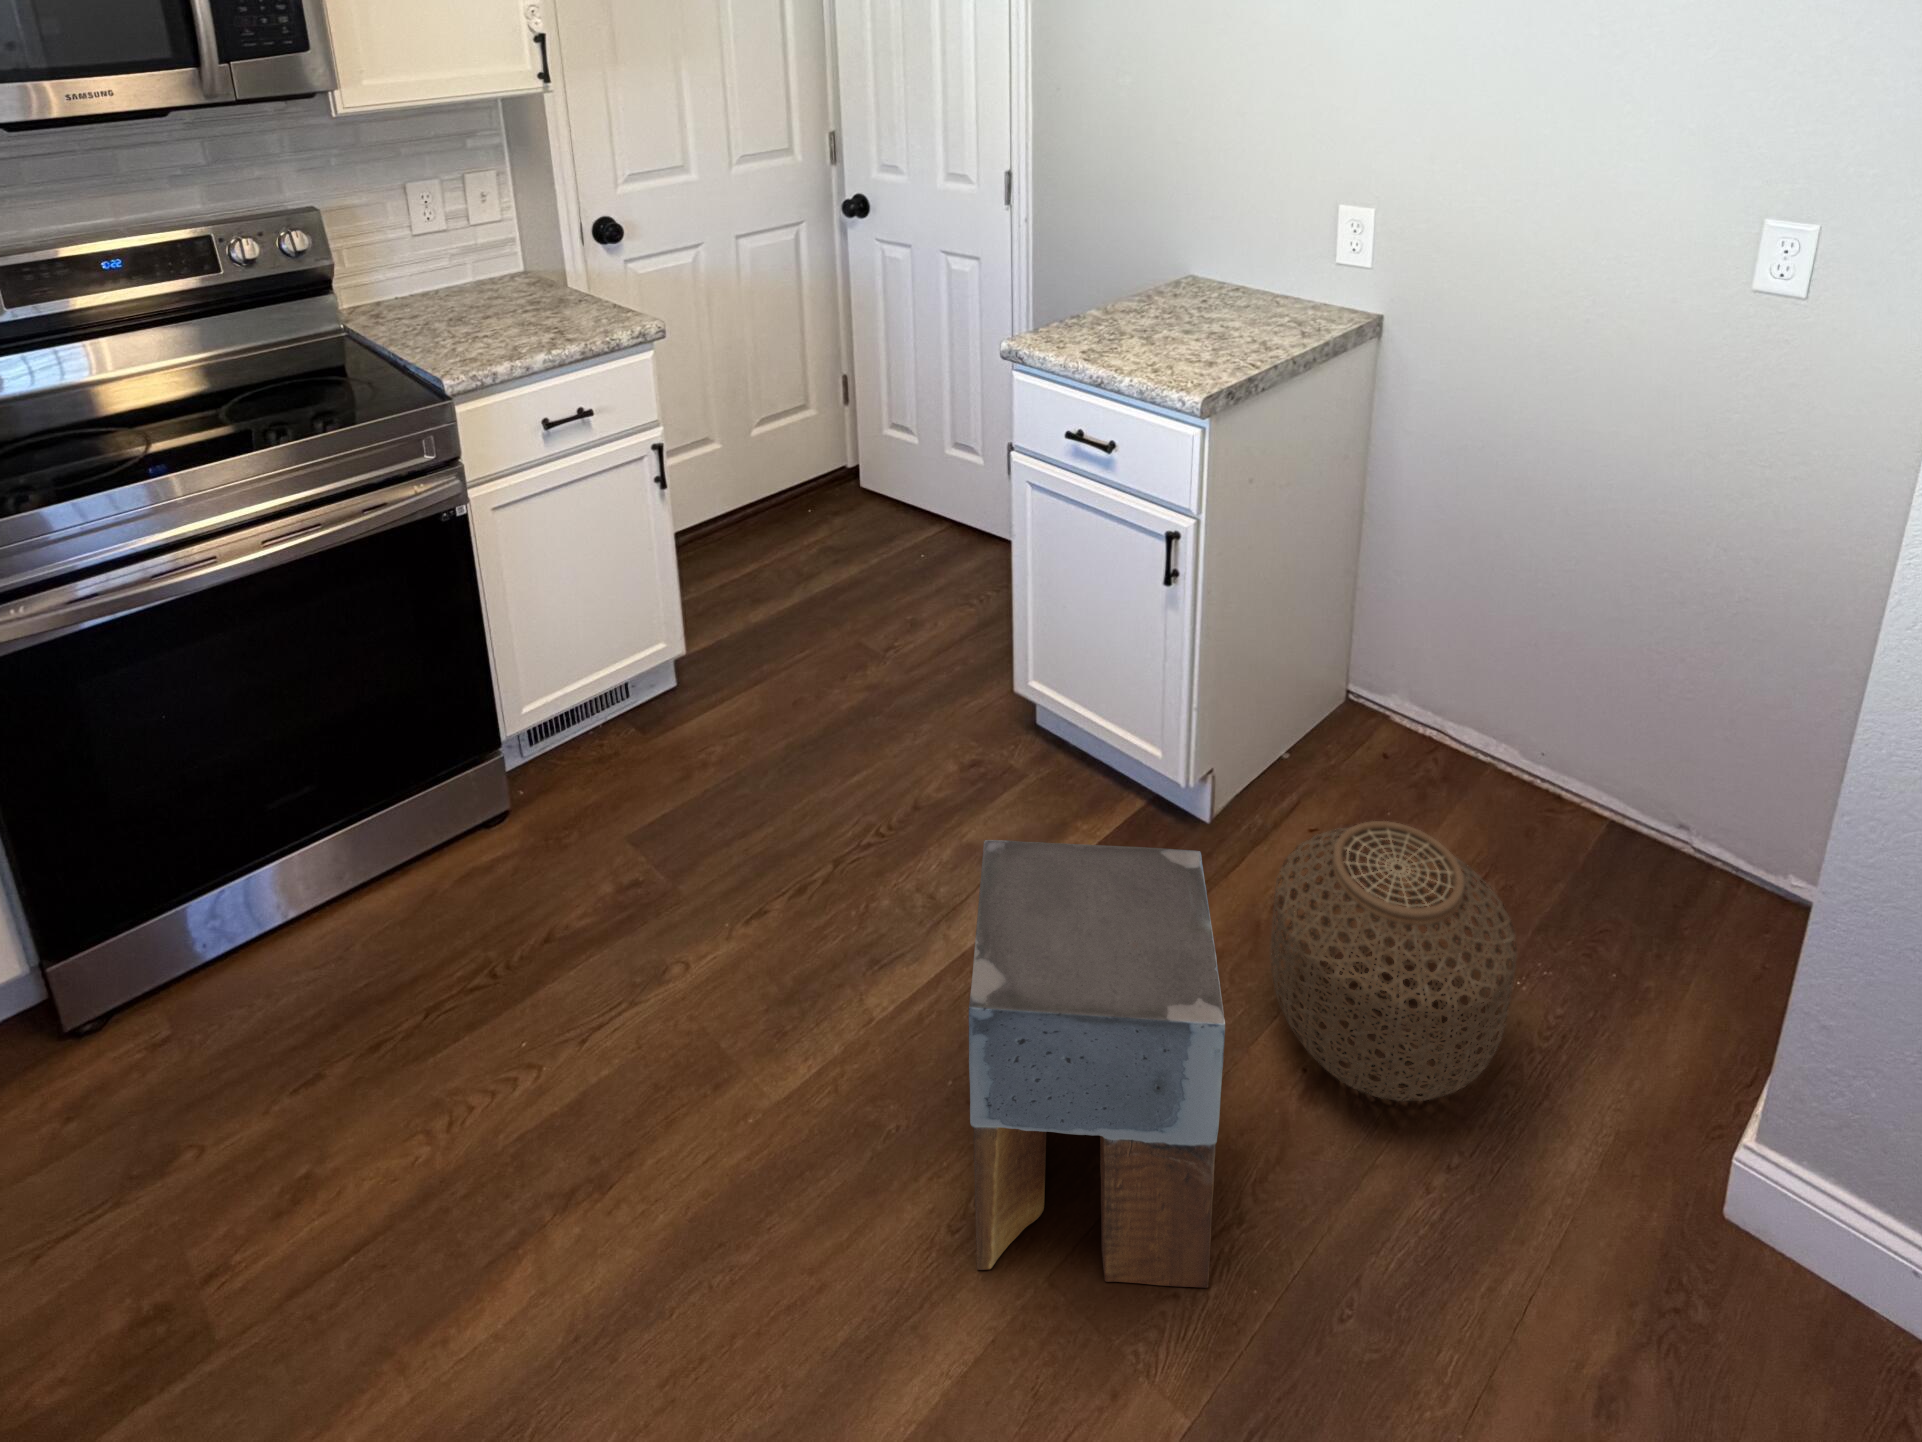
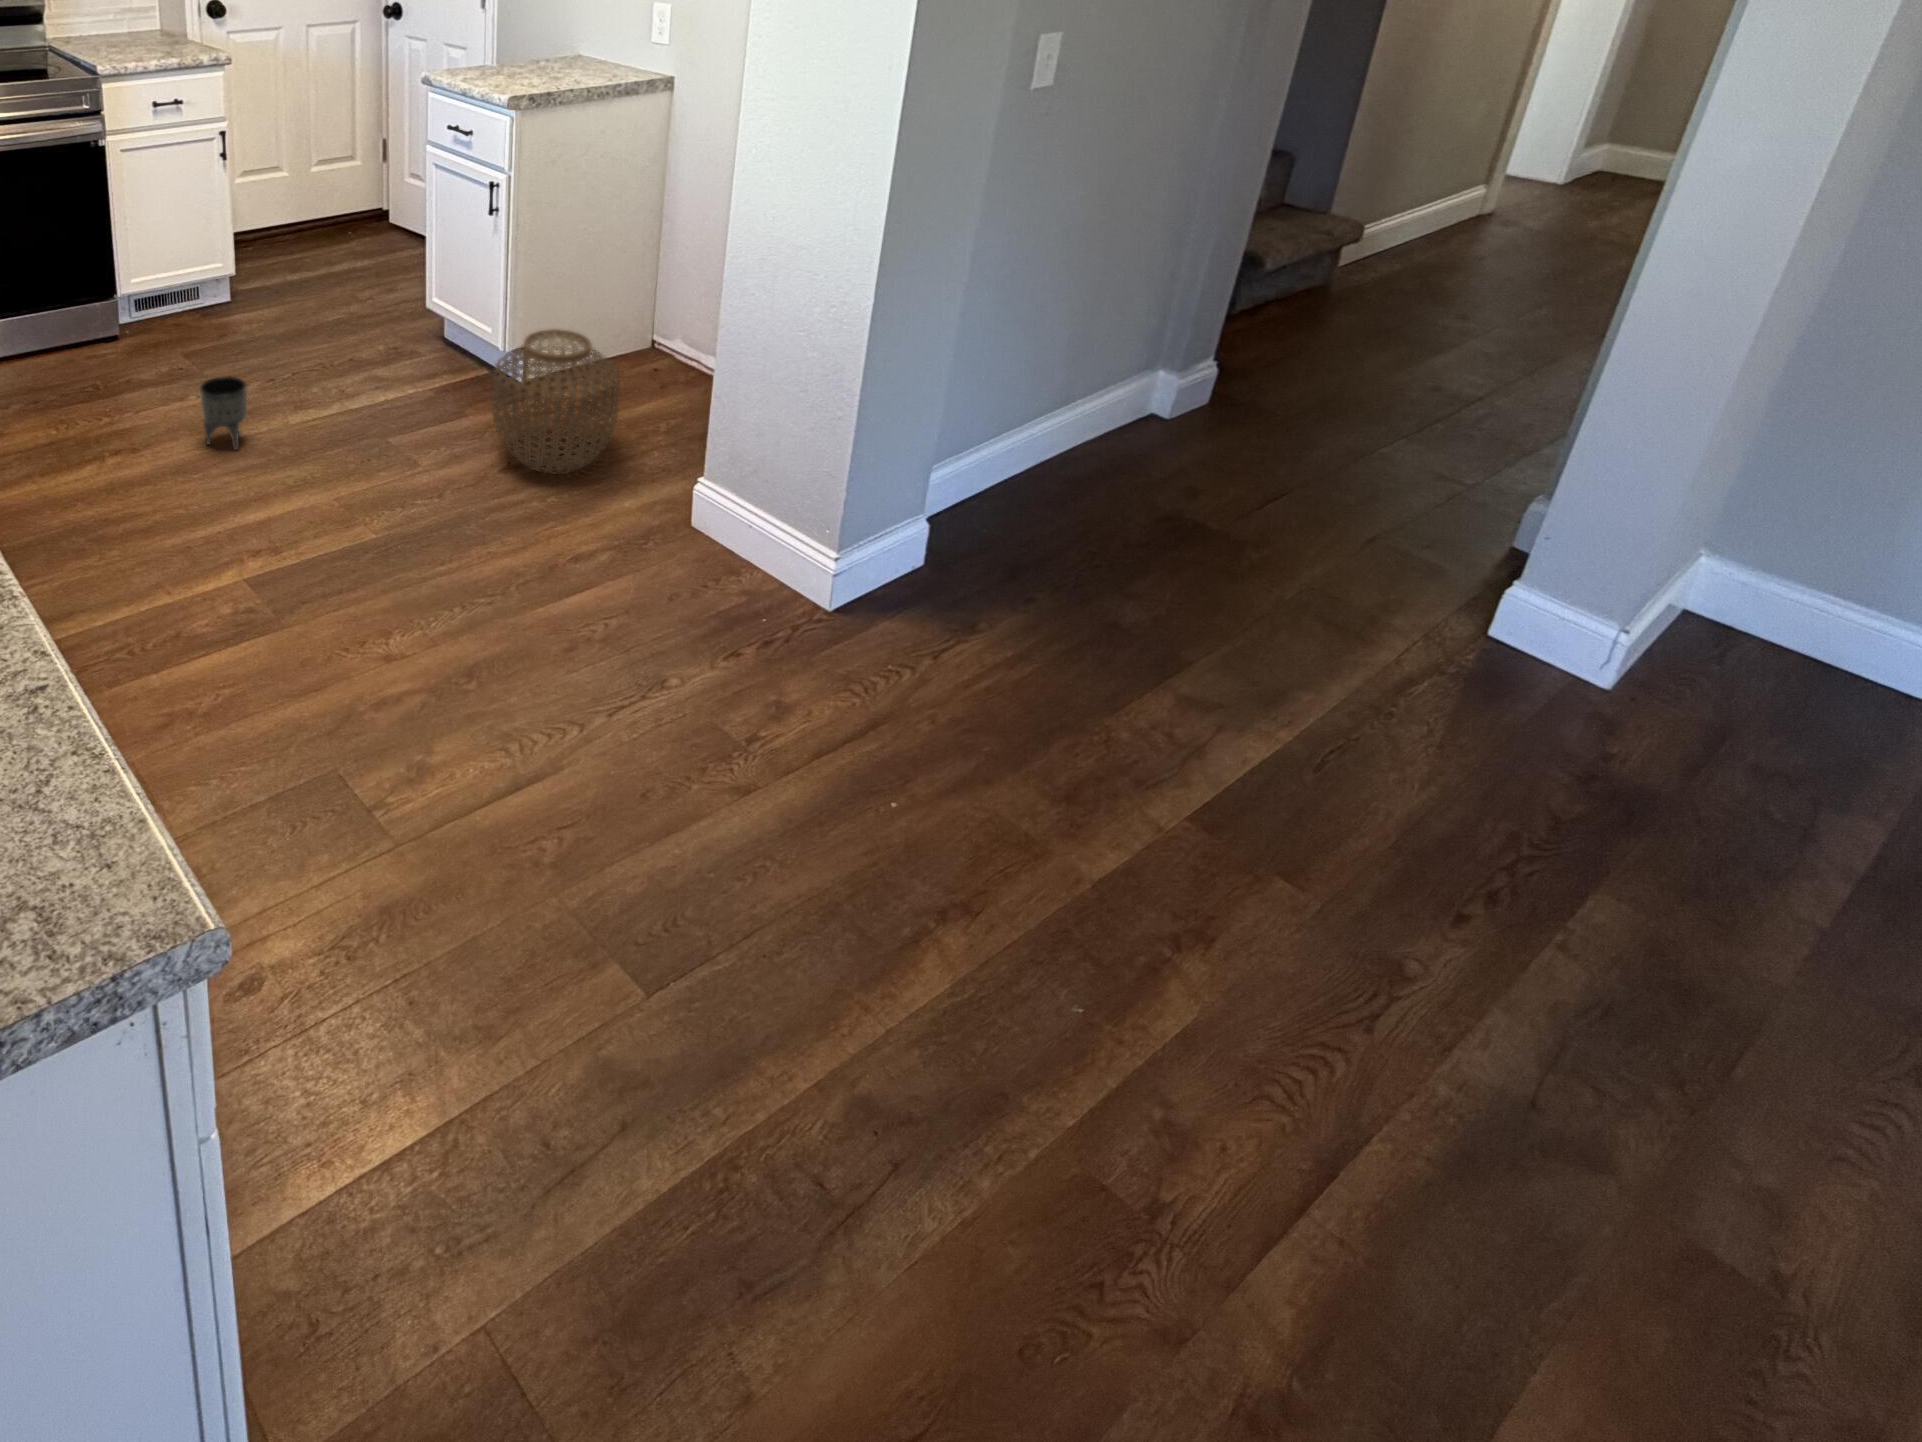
stool: present [969,840,1225,1288] -> none [293,296,439,508]
planter: none [728,989,819,1144] -> present [200,376,247,450]

